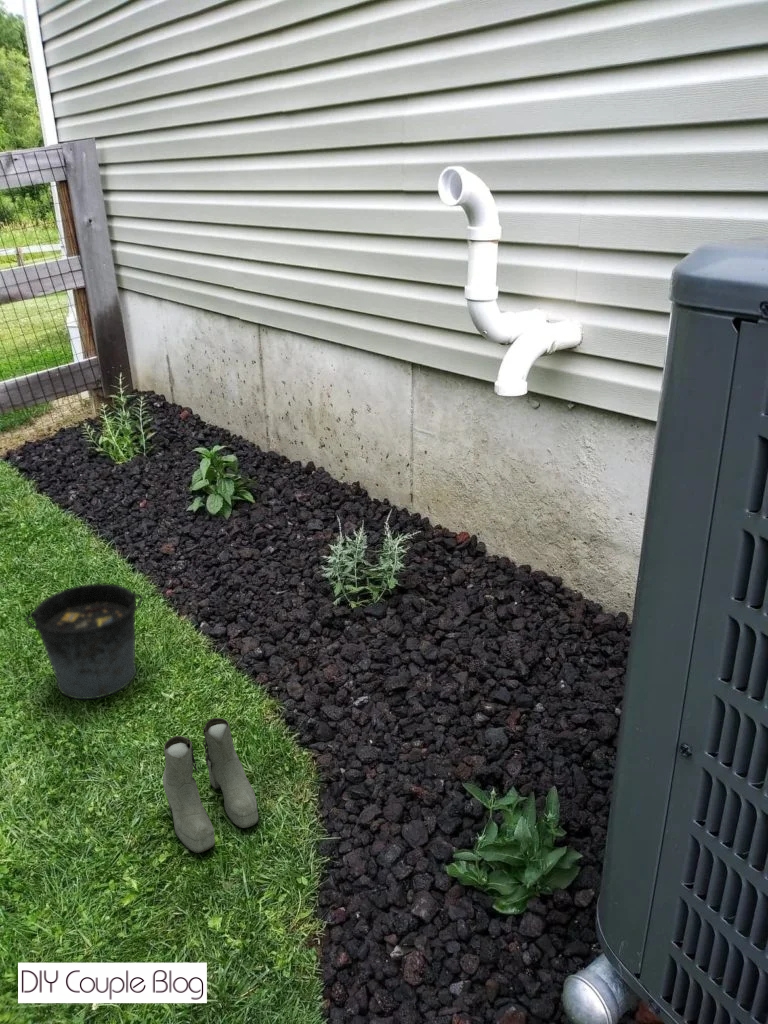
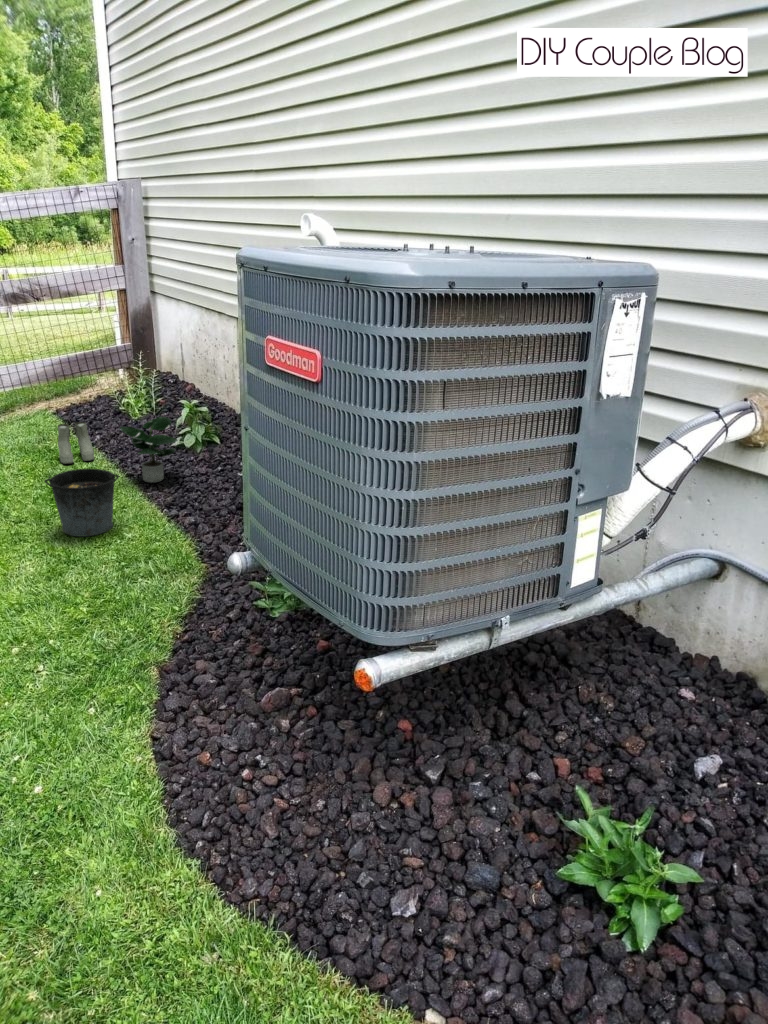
potted plant: none [122,478,209,576] -> present [120,417,178,483]
boots: present [163,718,258,853] -> present [58,422,94,464]

